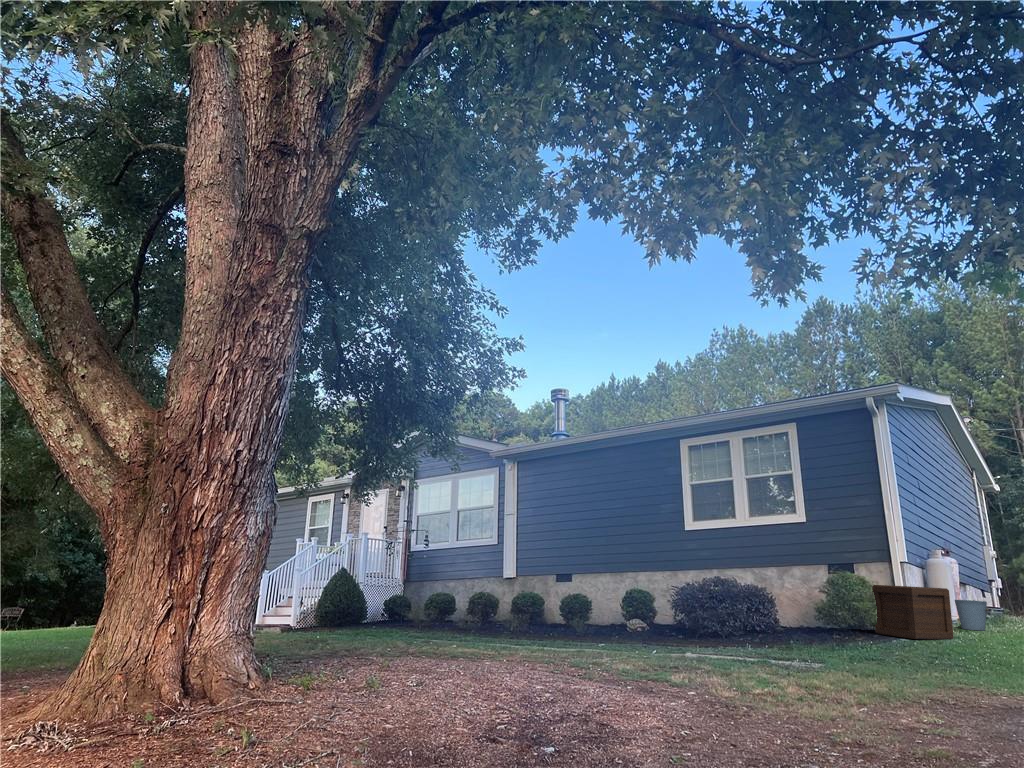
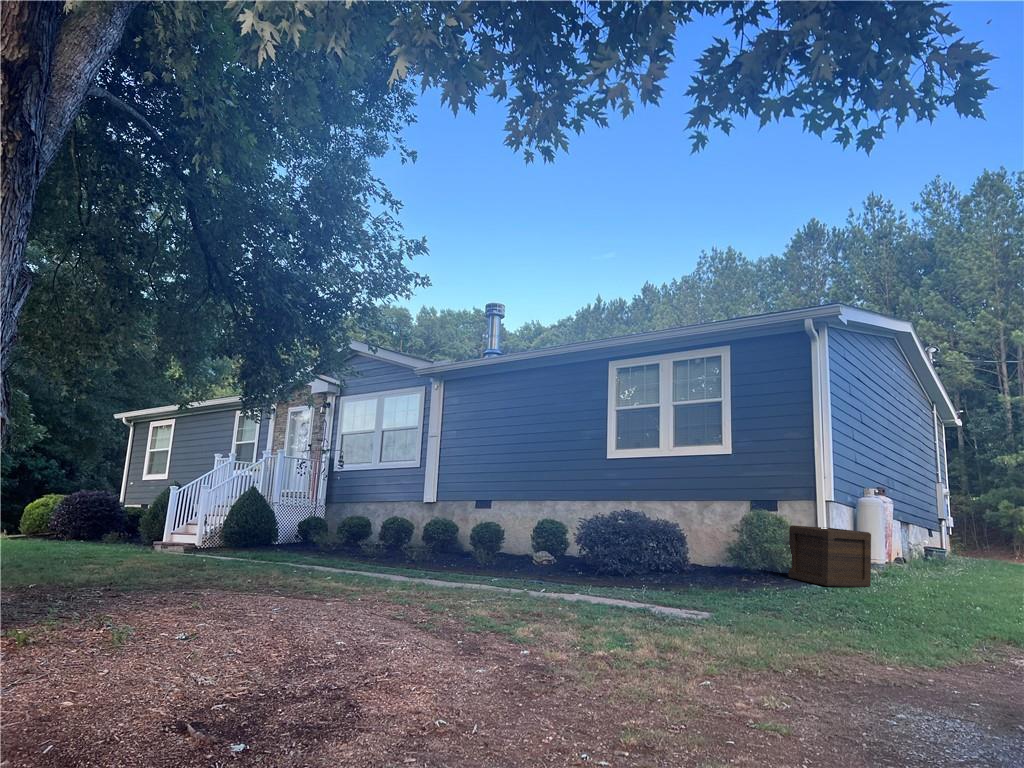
bucket: present [955,600,989,631] -> none [884,543,920,577]

